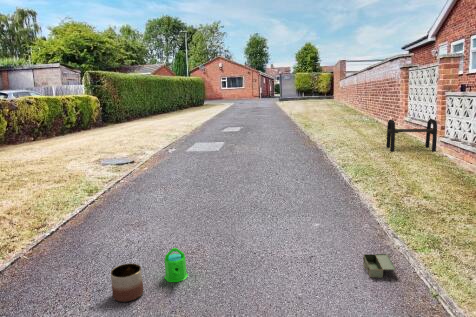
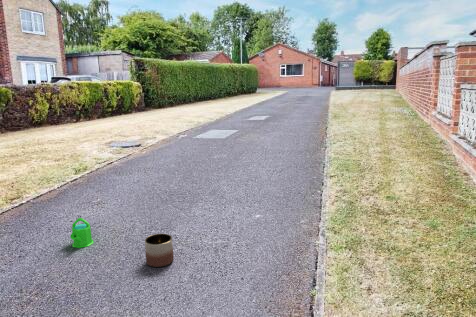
bench: present [386,119,437,152] -> none [397,112,450,149]
toolbox: present [363,254,396,278] -> none [245,240,275,262]
planter: present [111,263,143,302] -> present [145,234,173,267]

